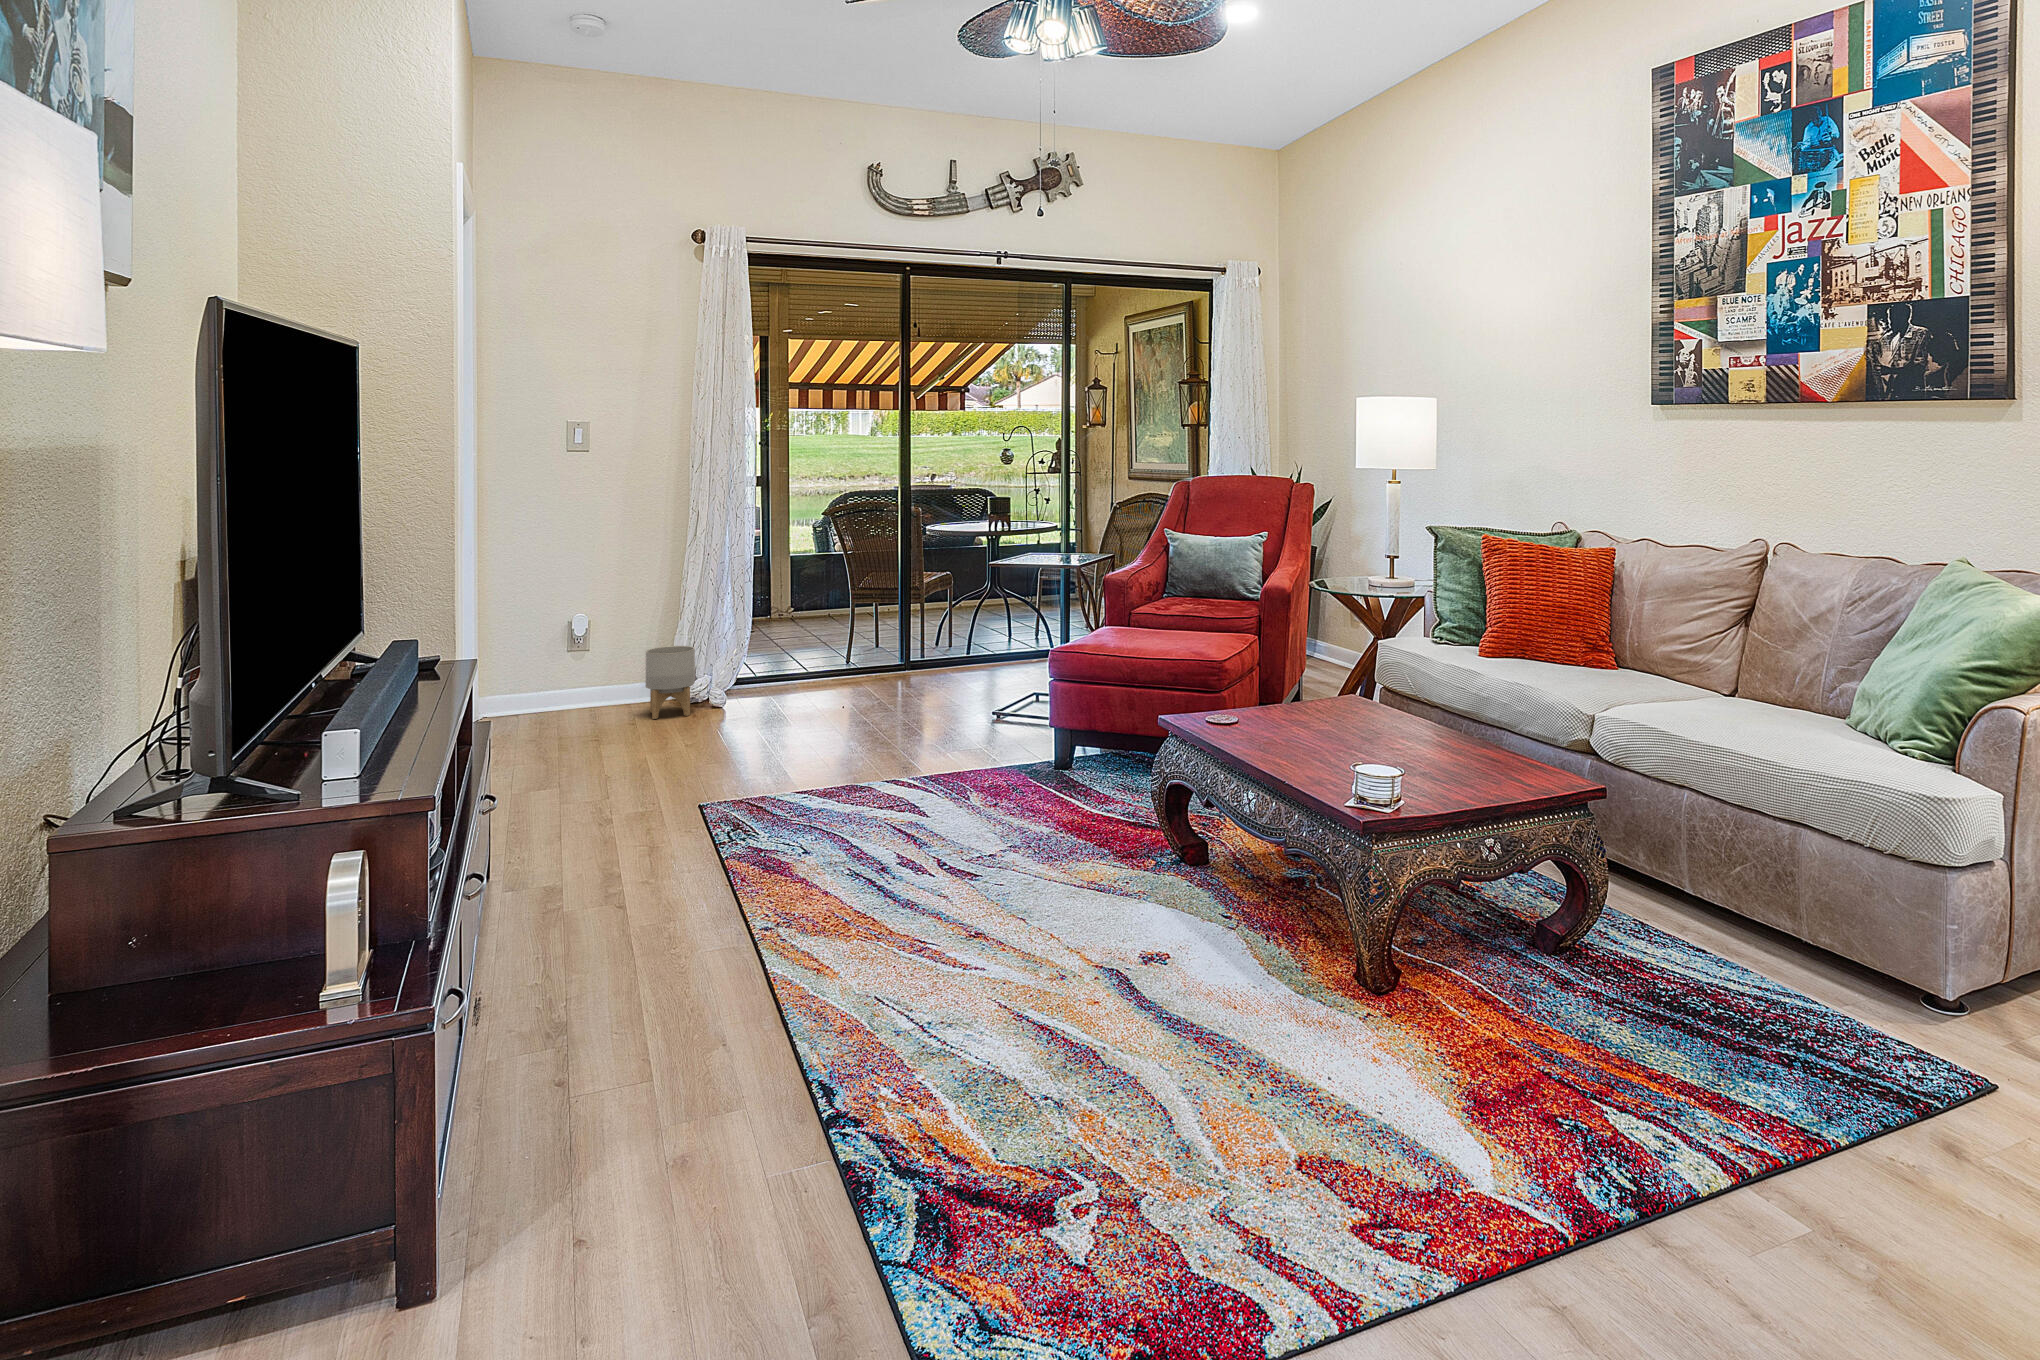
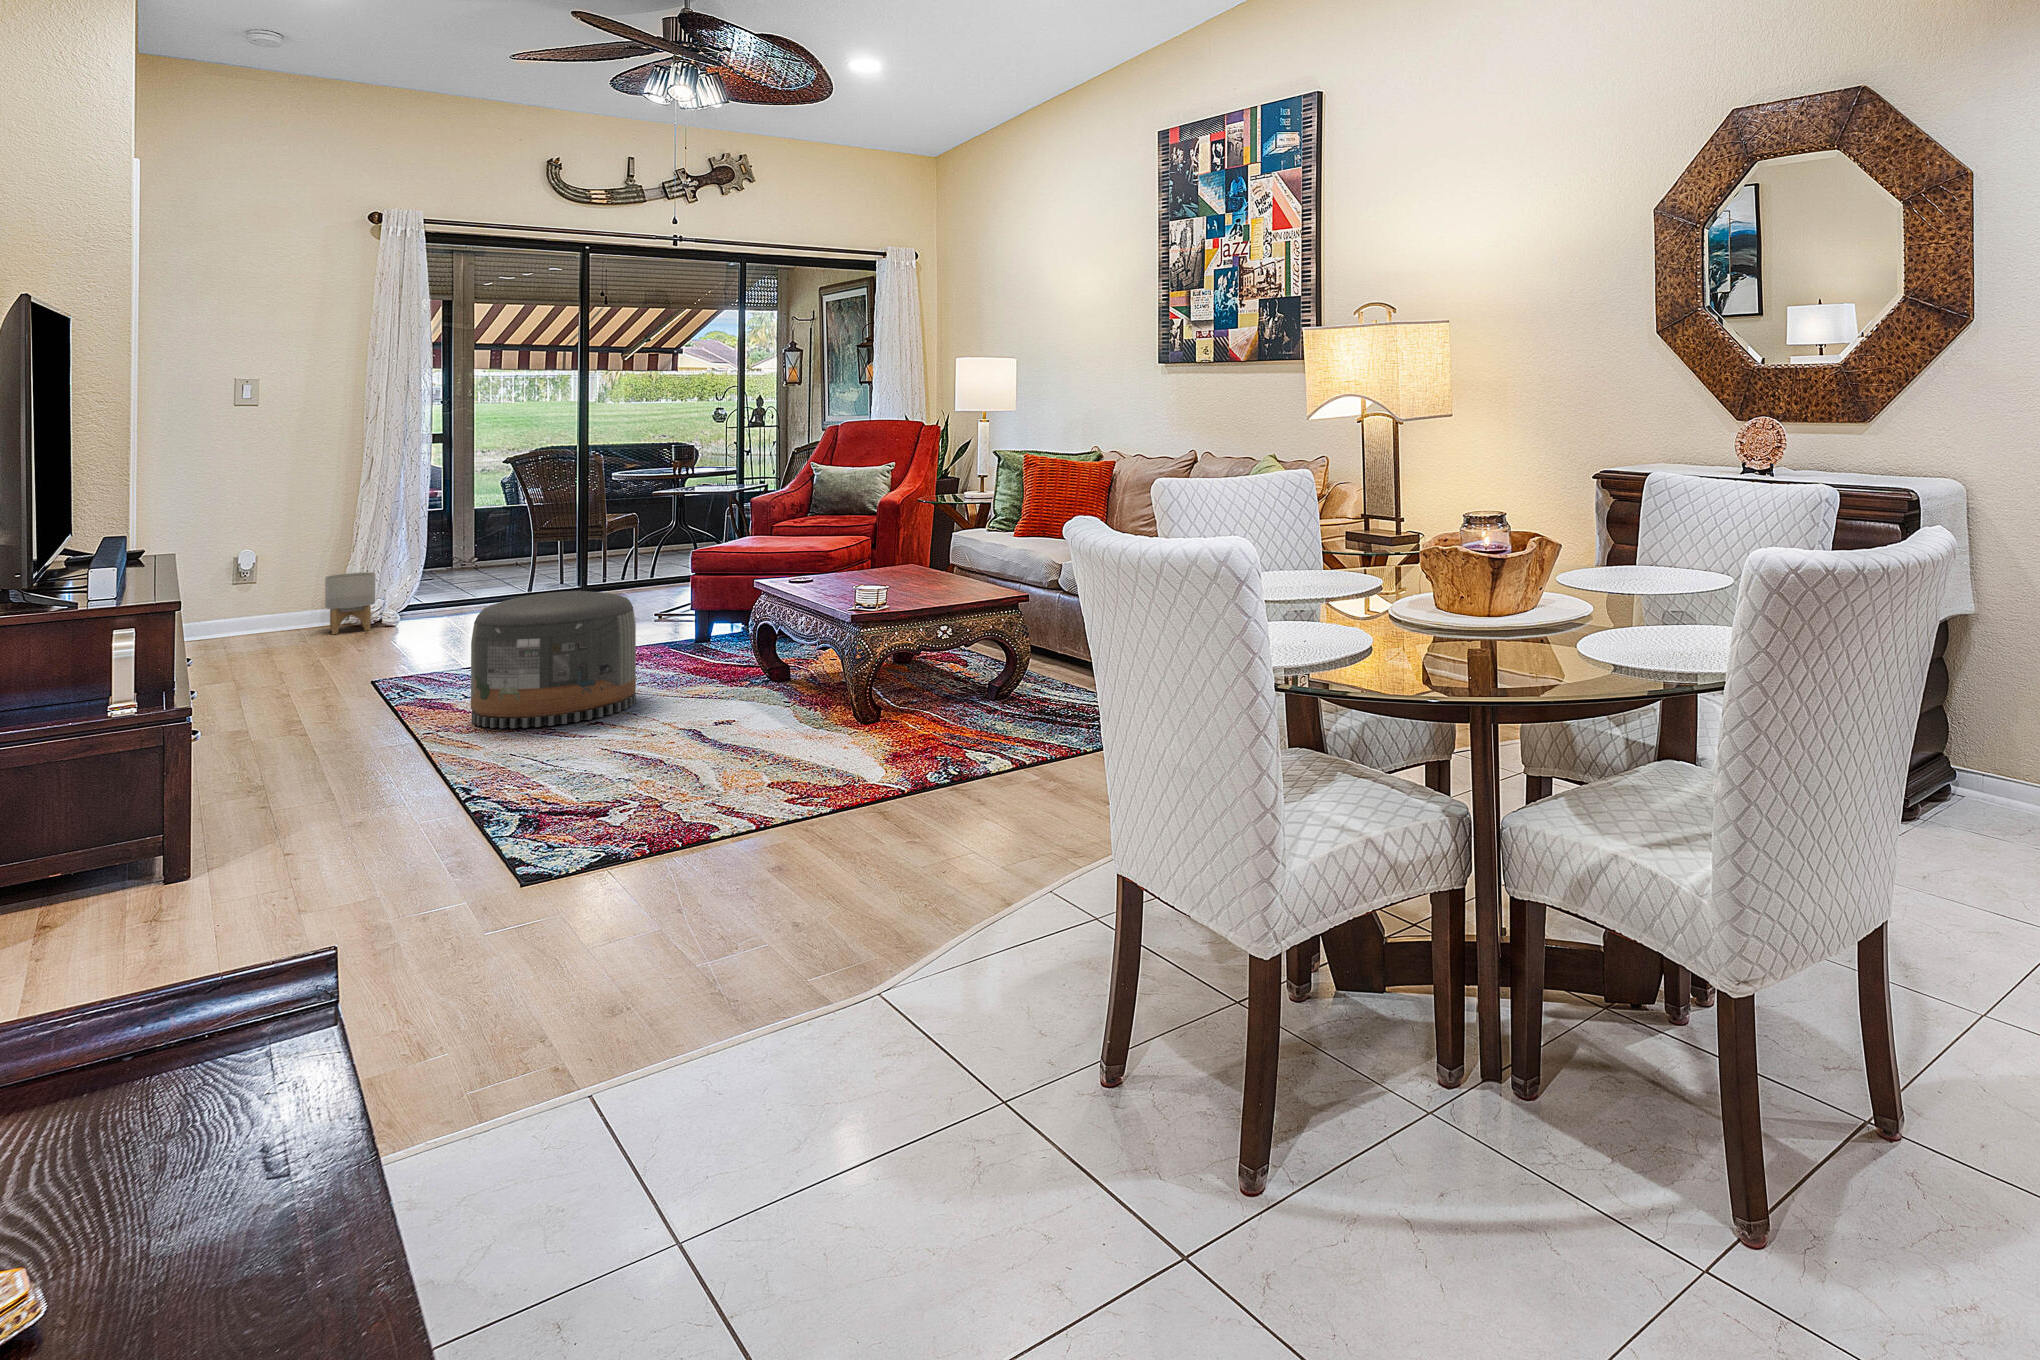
pouf: none [811,723,1011,932] -> present [471,591,636,728]

